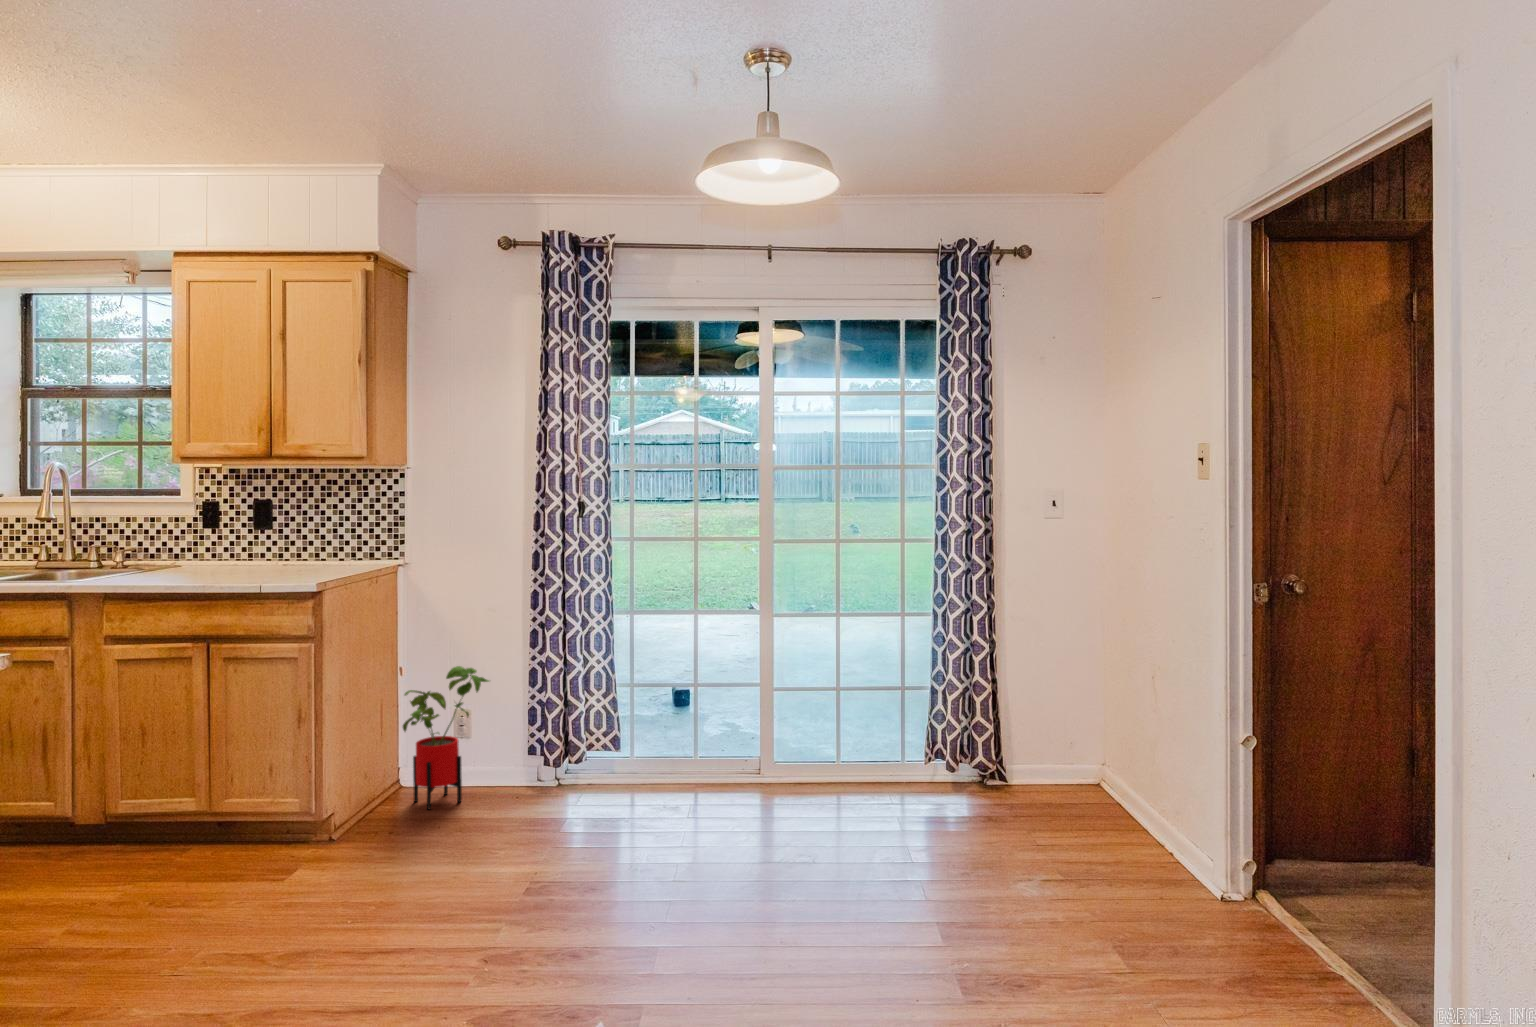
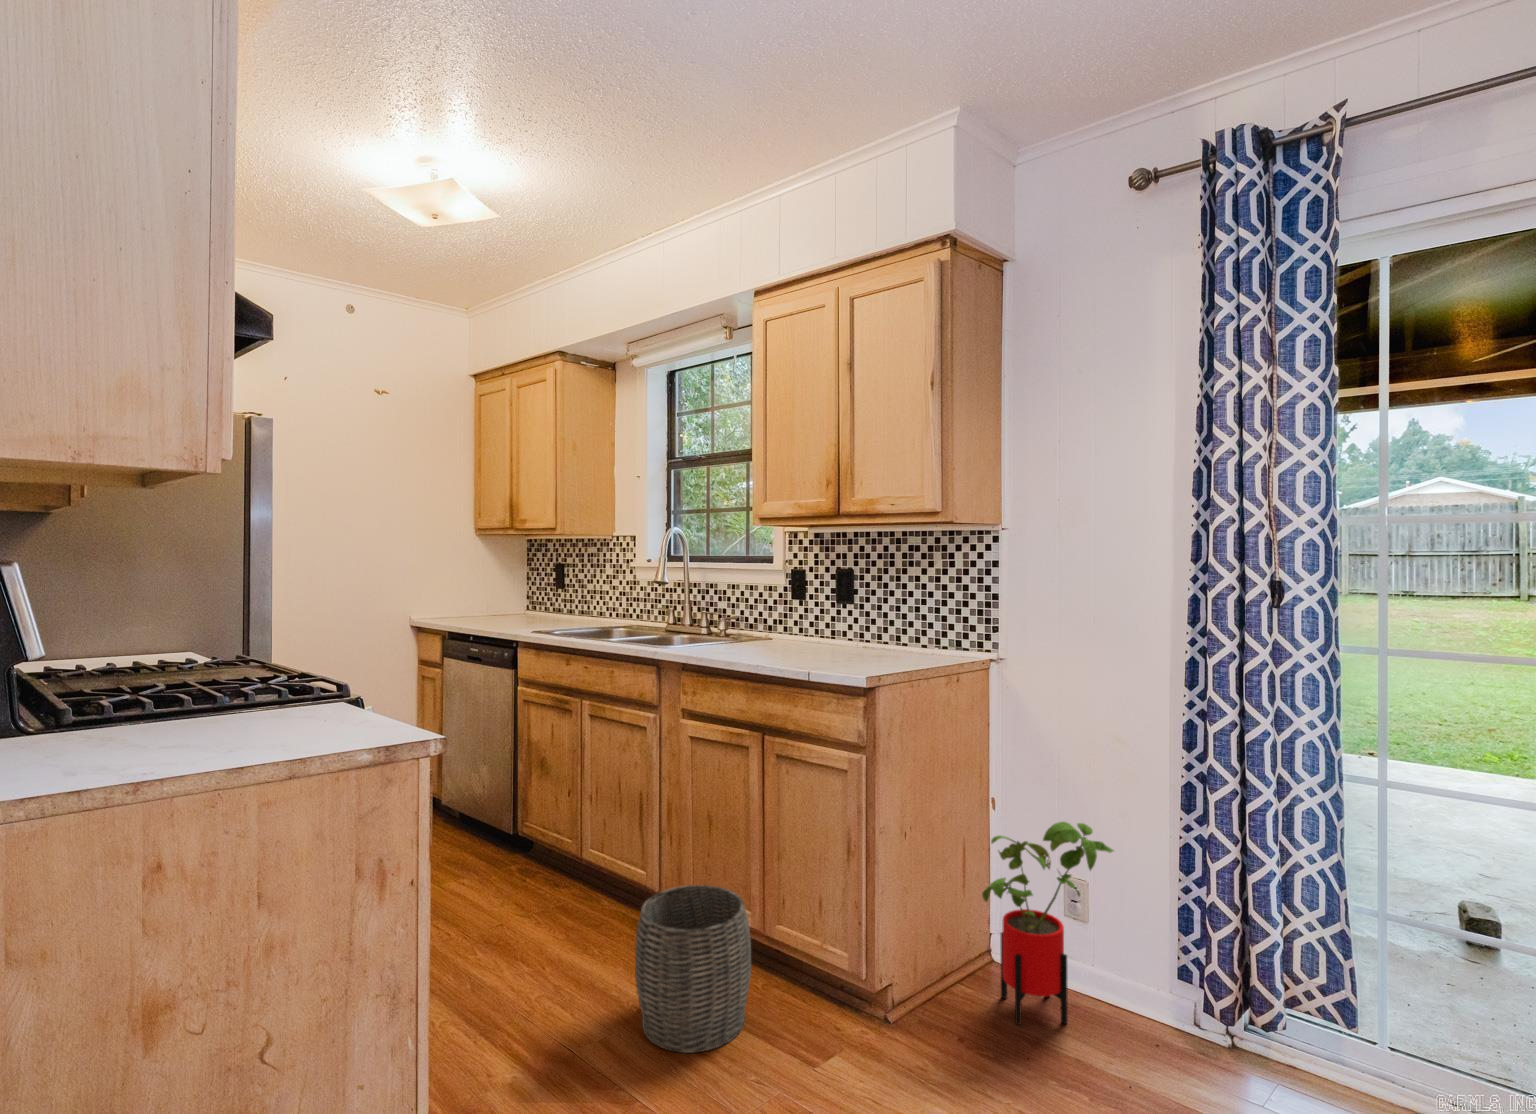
woven basket: none [101,764,217,891] -> present [635,885,751,1053]

